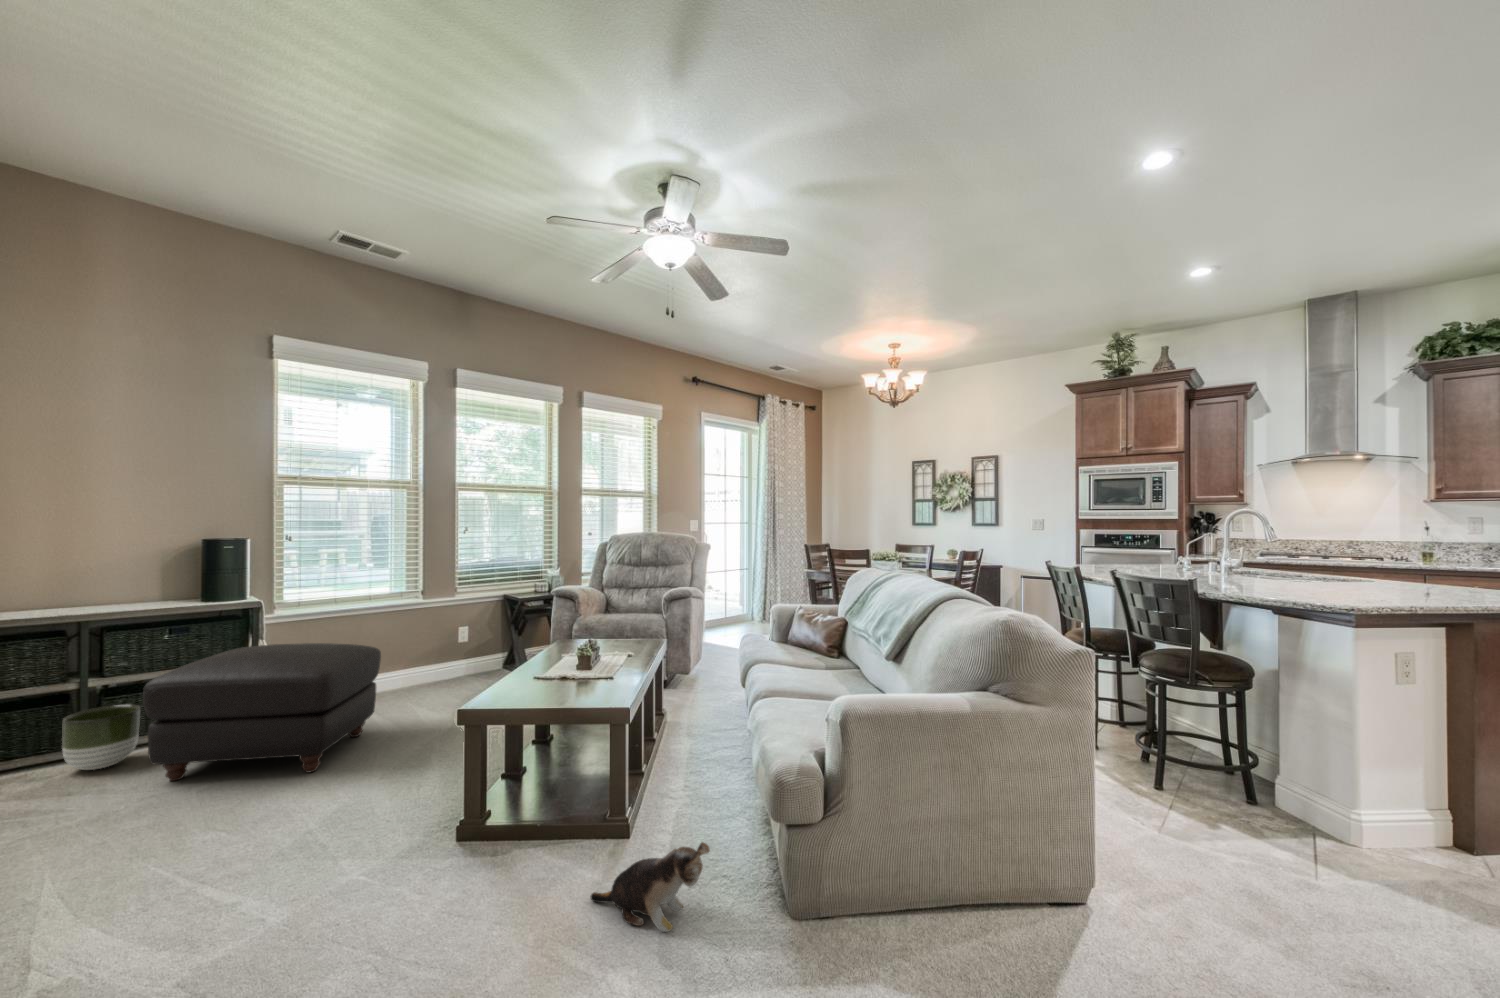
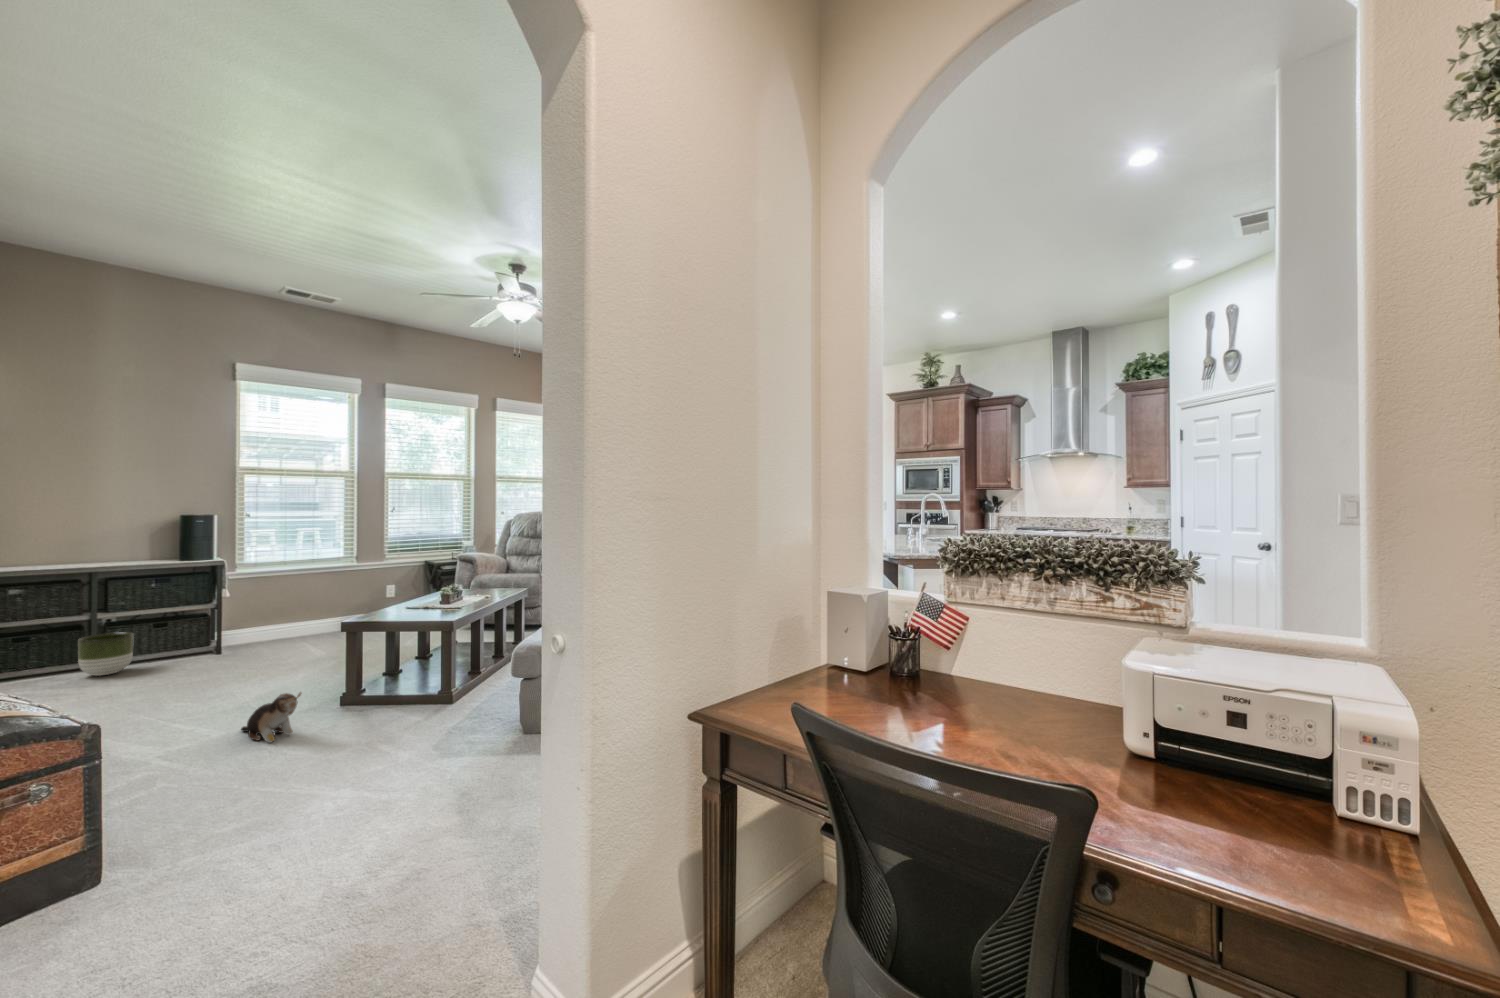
ottoman: present [143,643,381,781] -> none [135,590,315,681]
plush toy: present [591,842,710,932] -> present [241,692,301,743]

